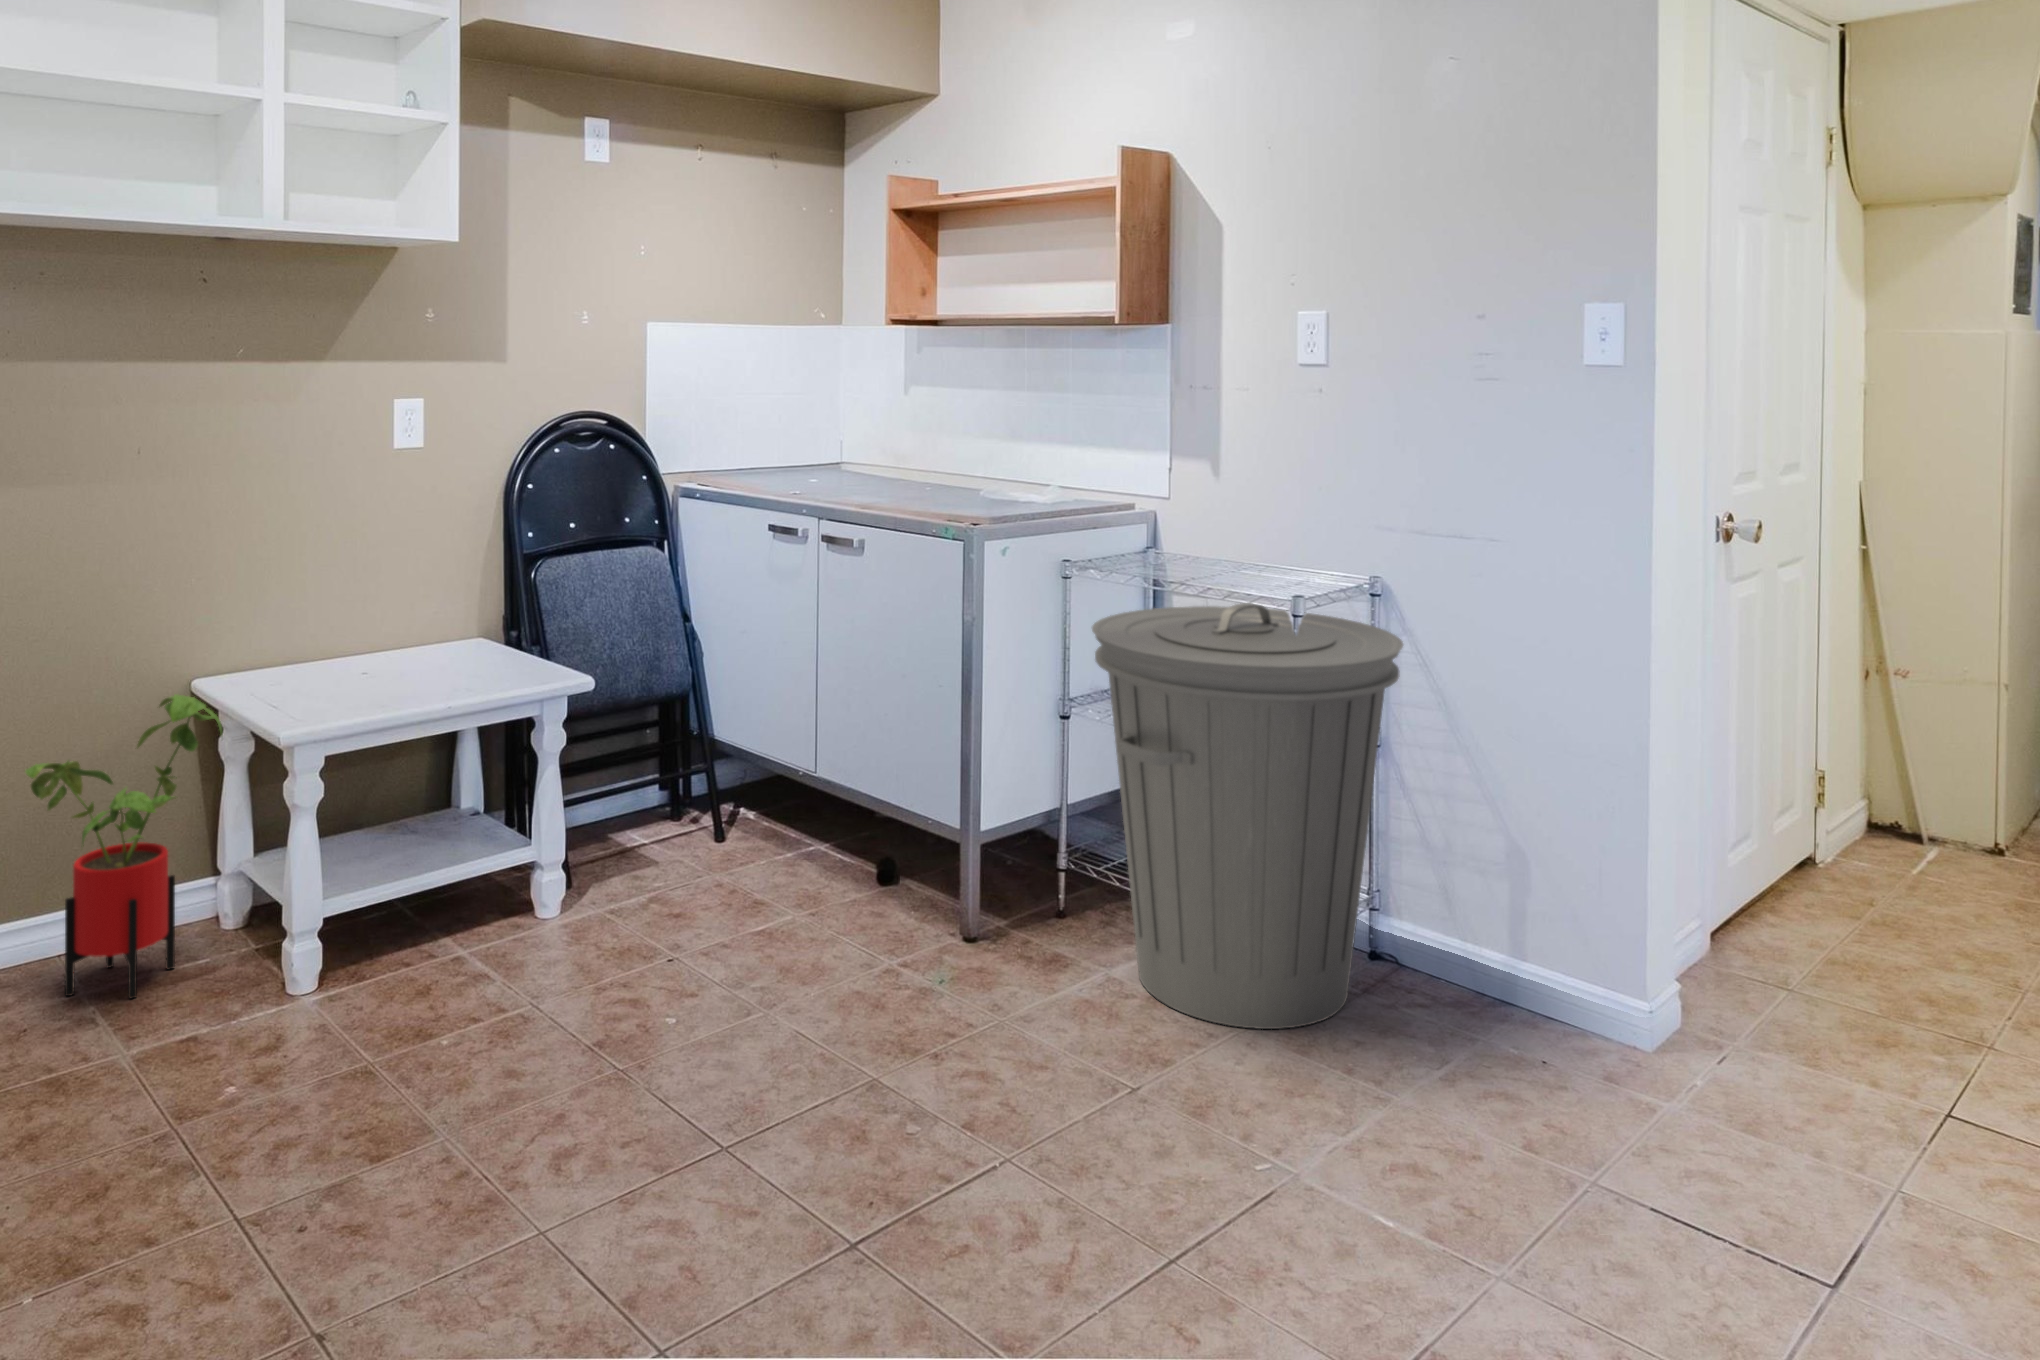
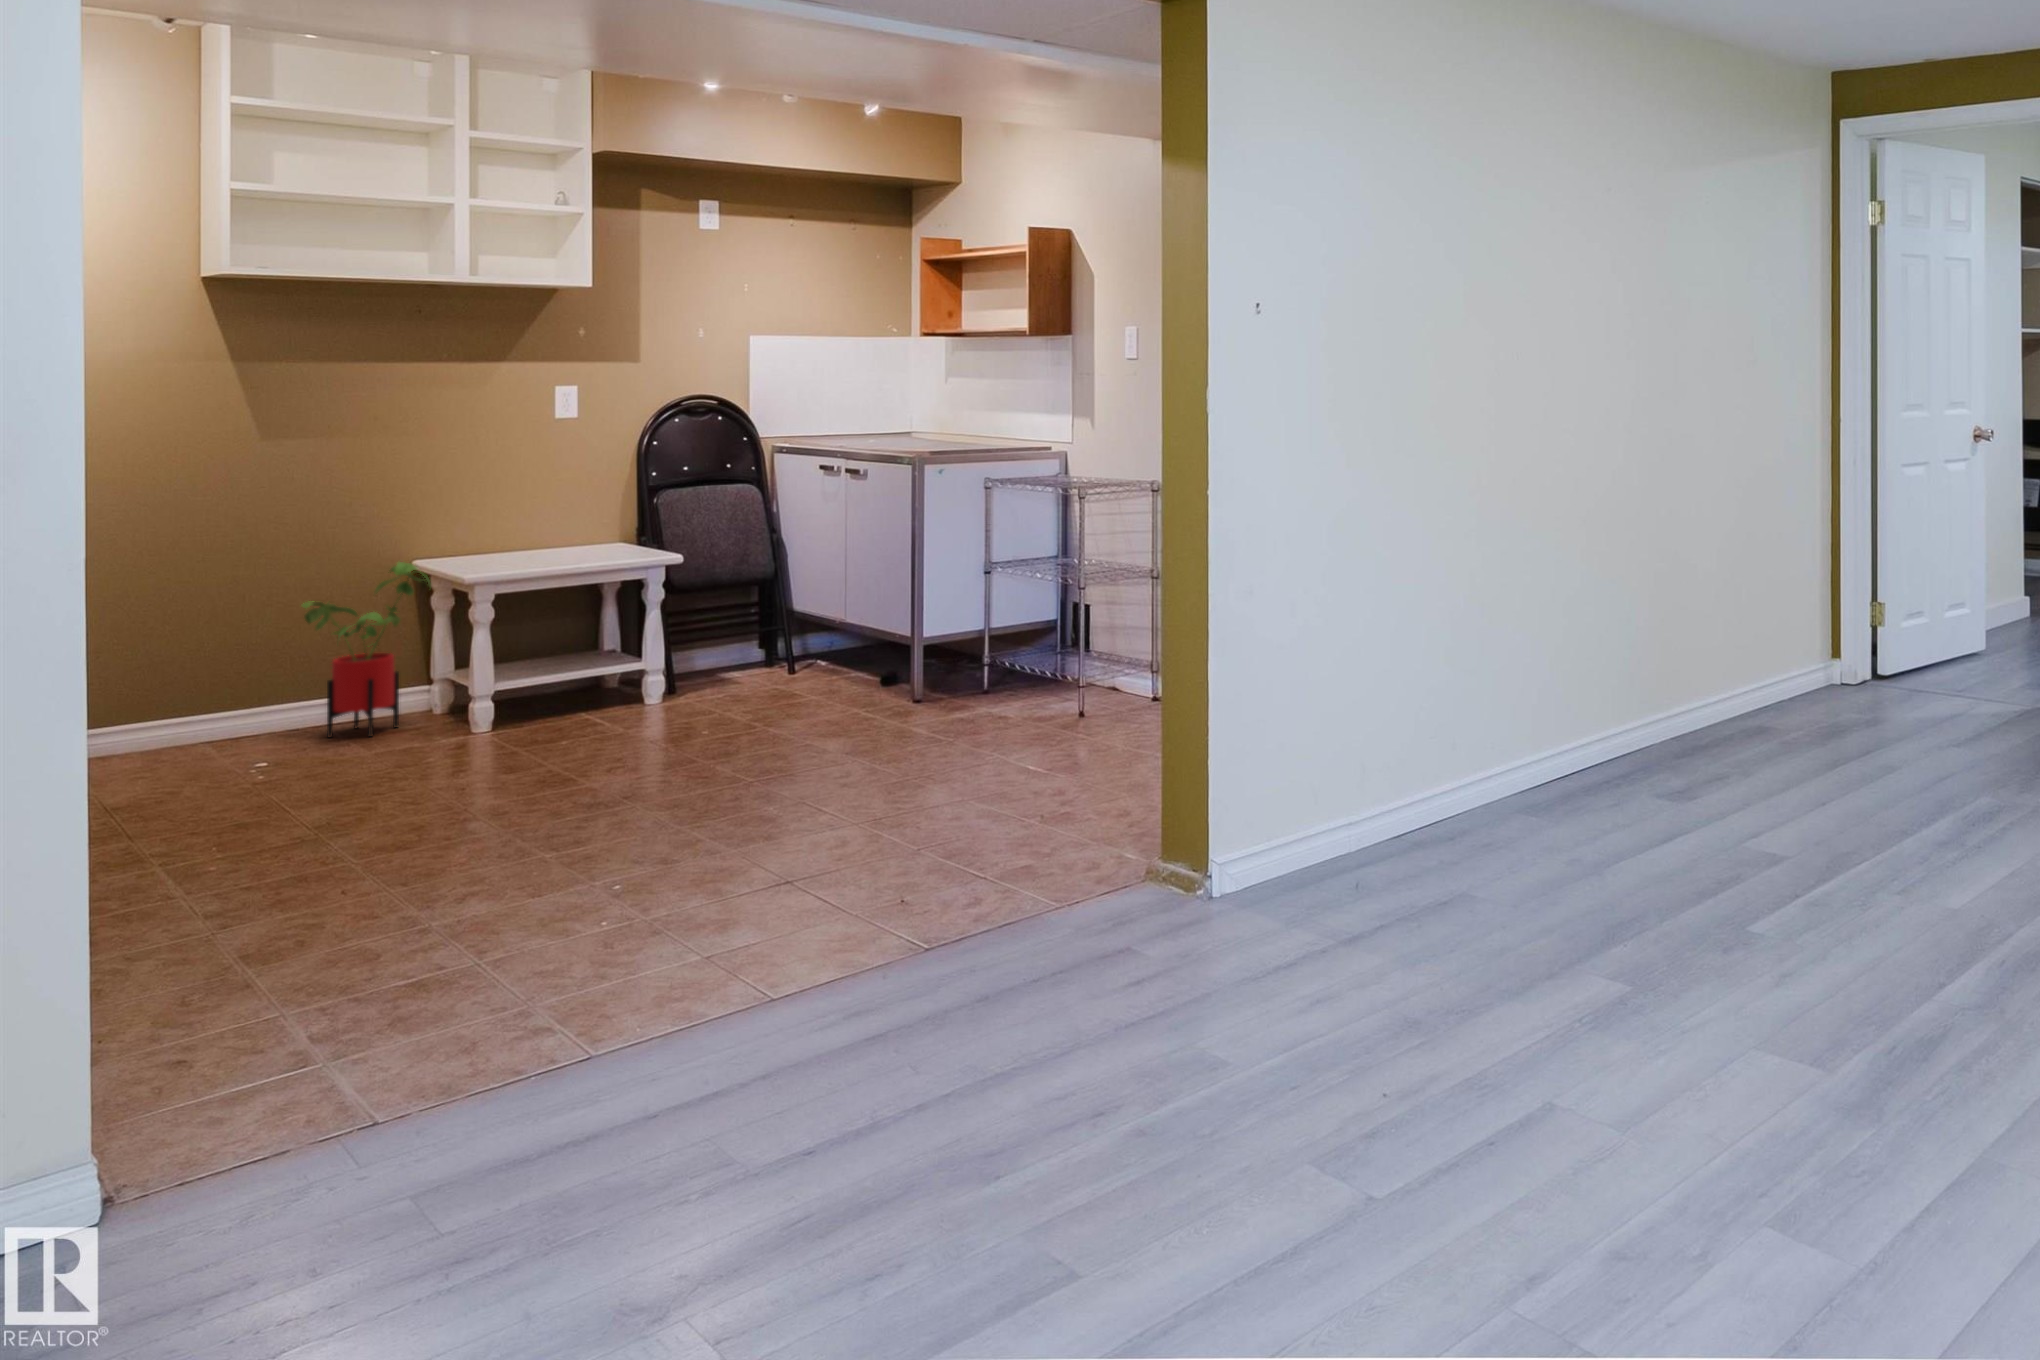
trash can: present [1092,603,1403,1029] -> none [966,495,1145,723]

